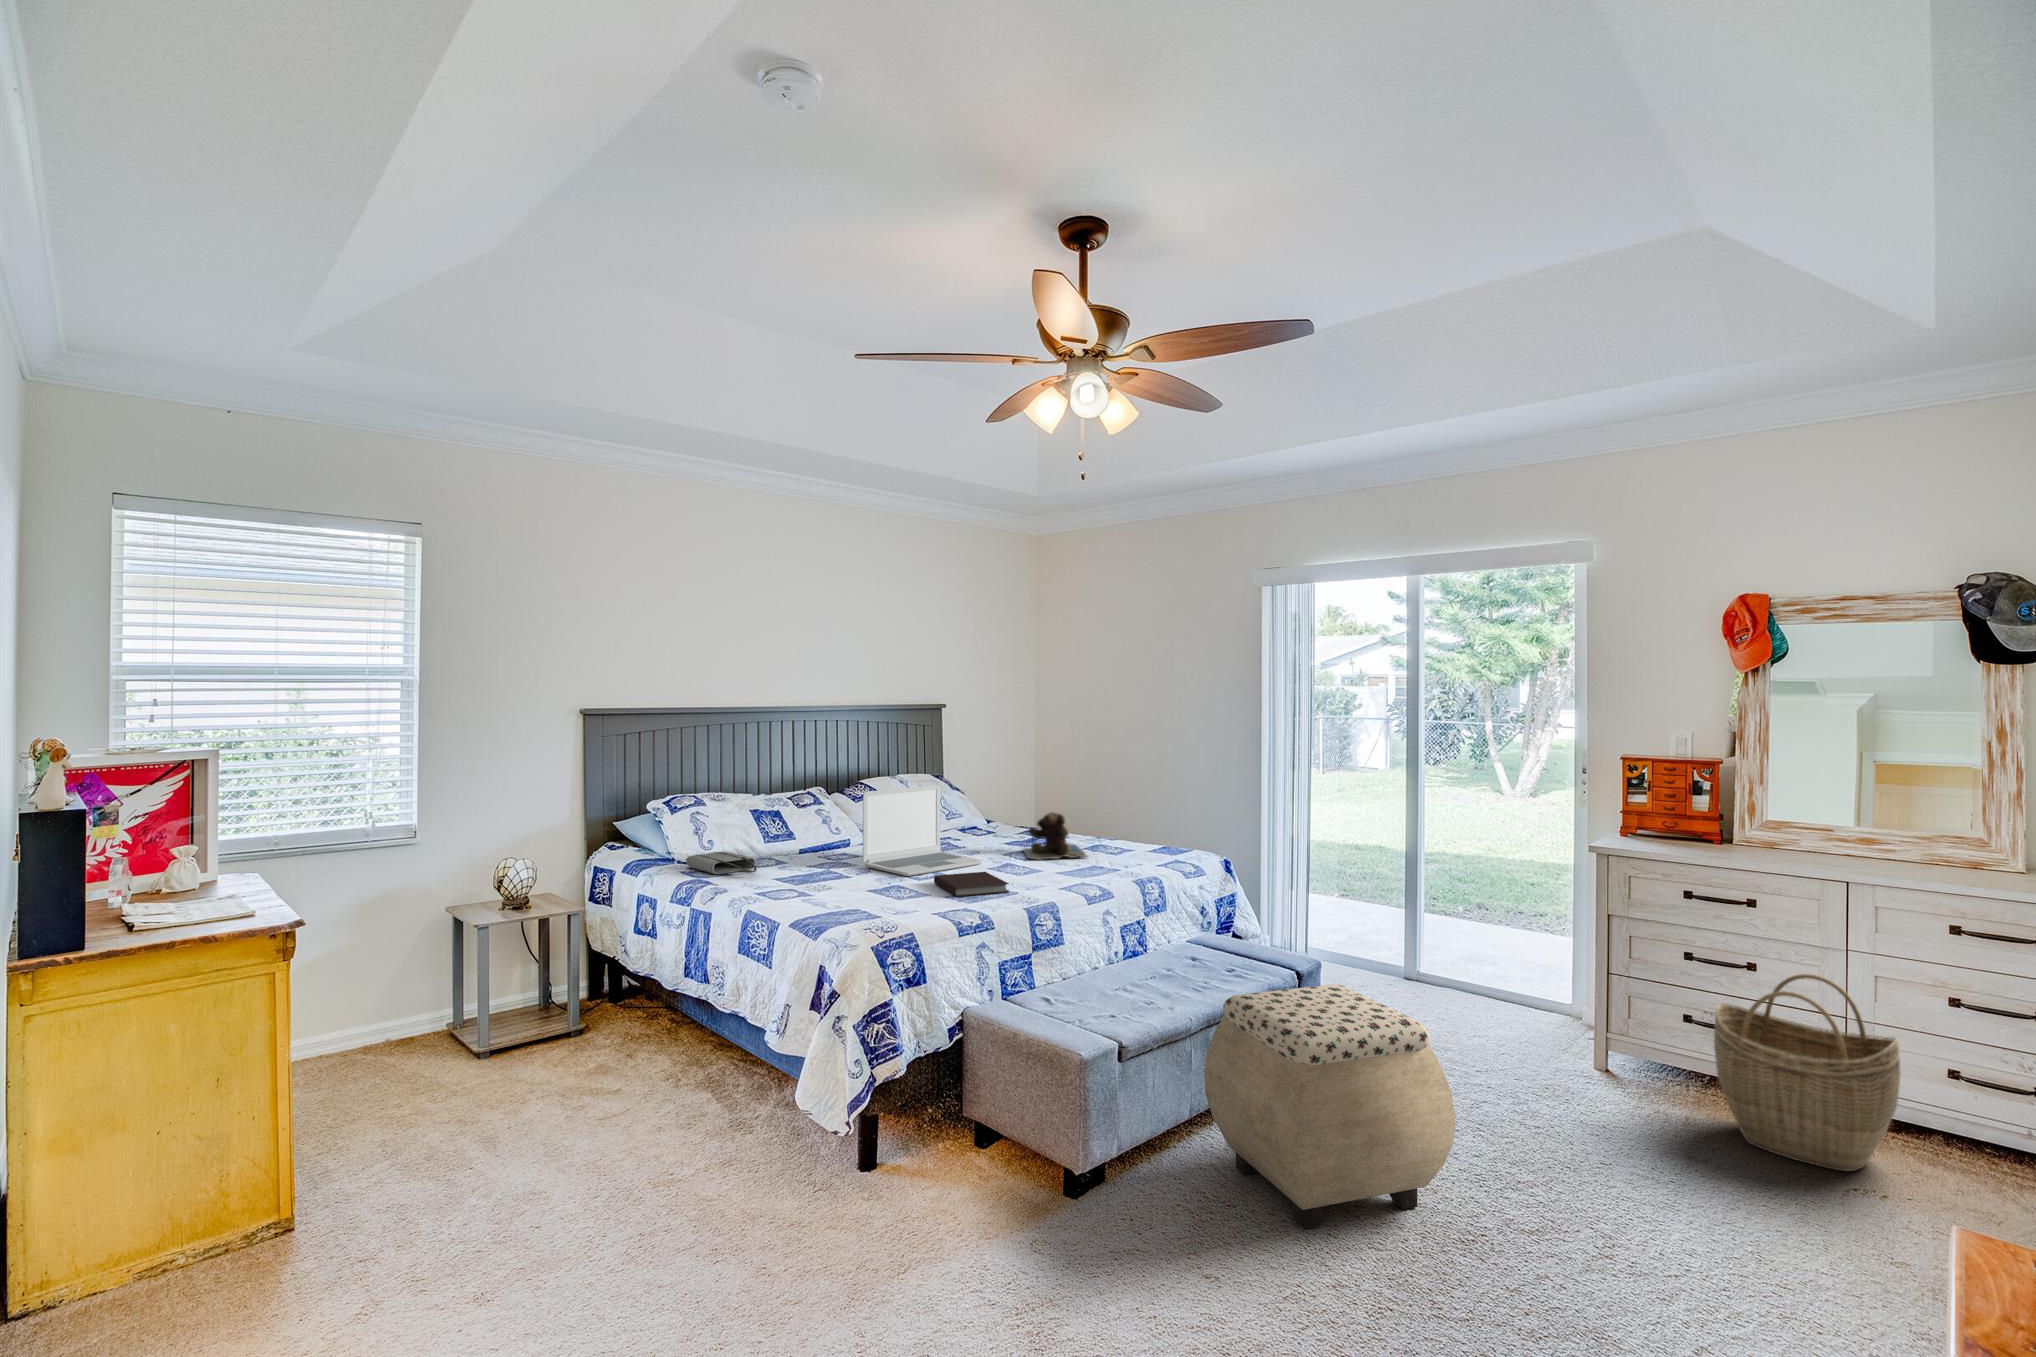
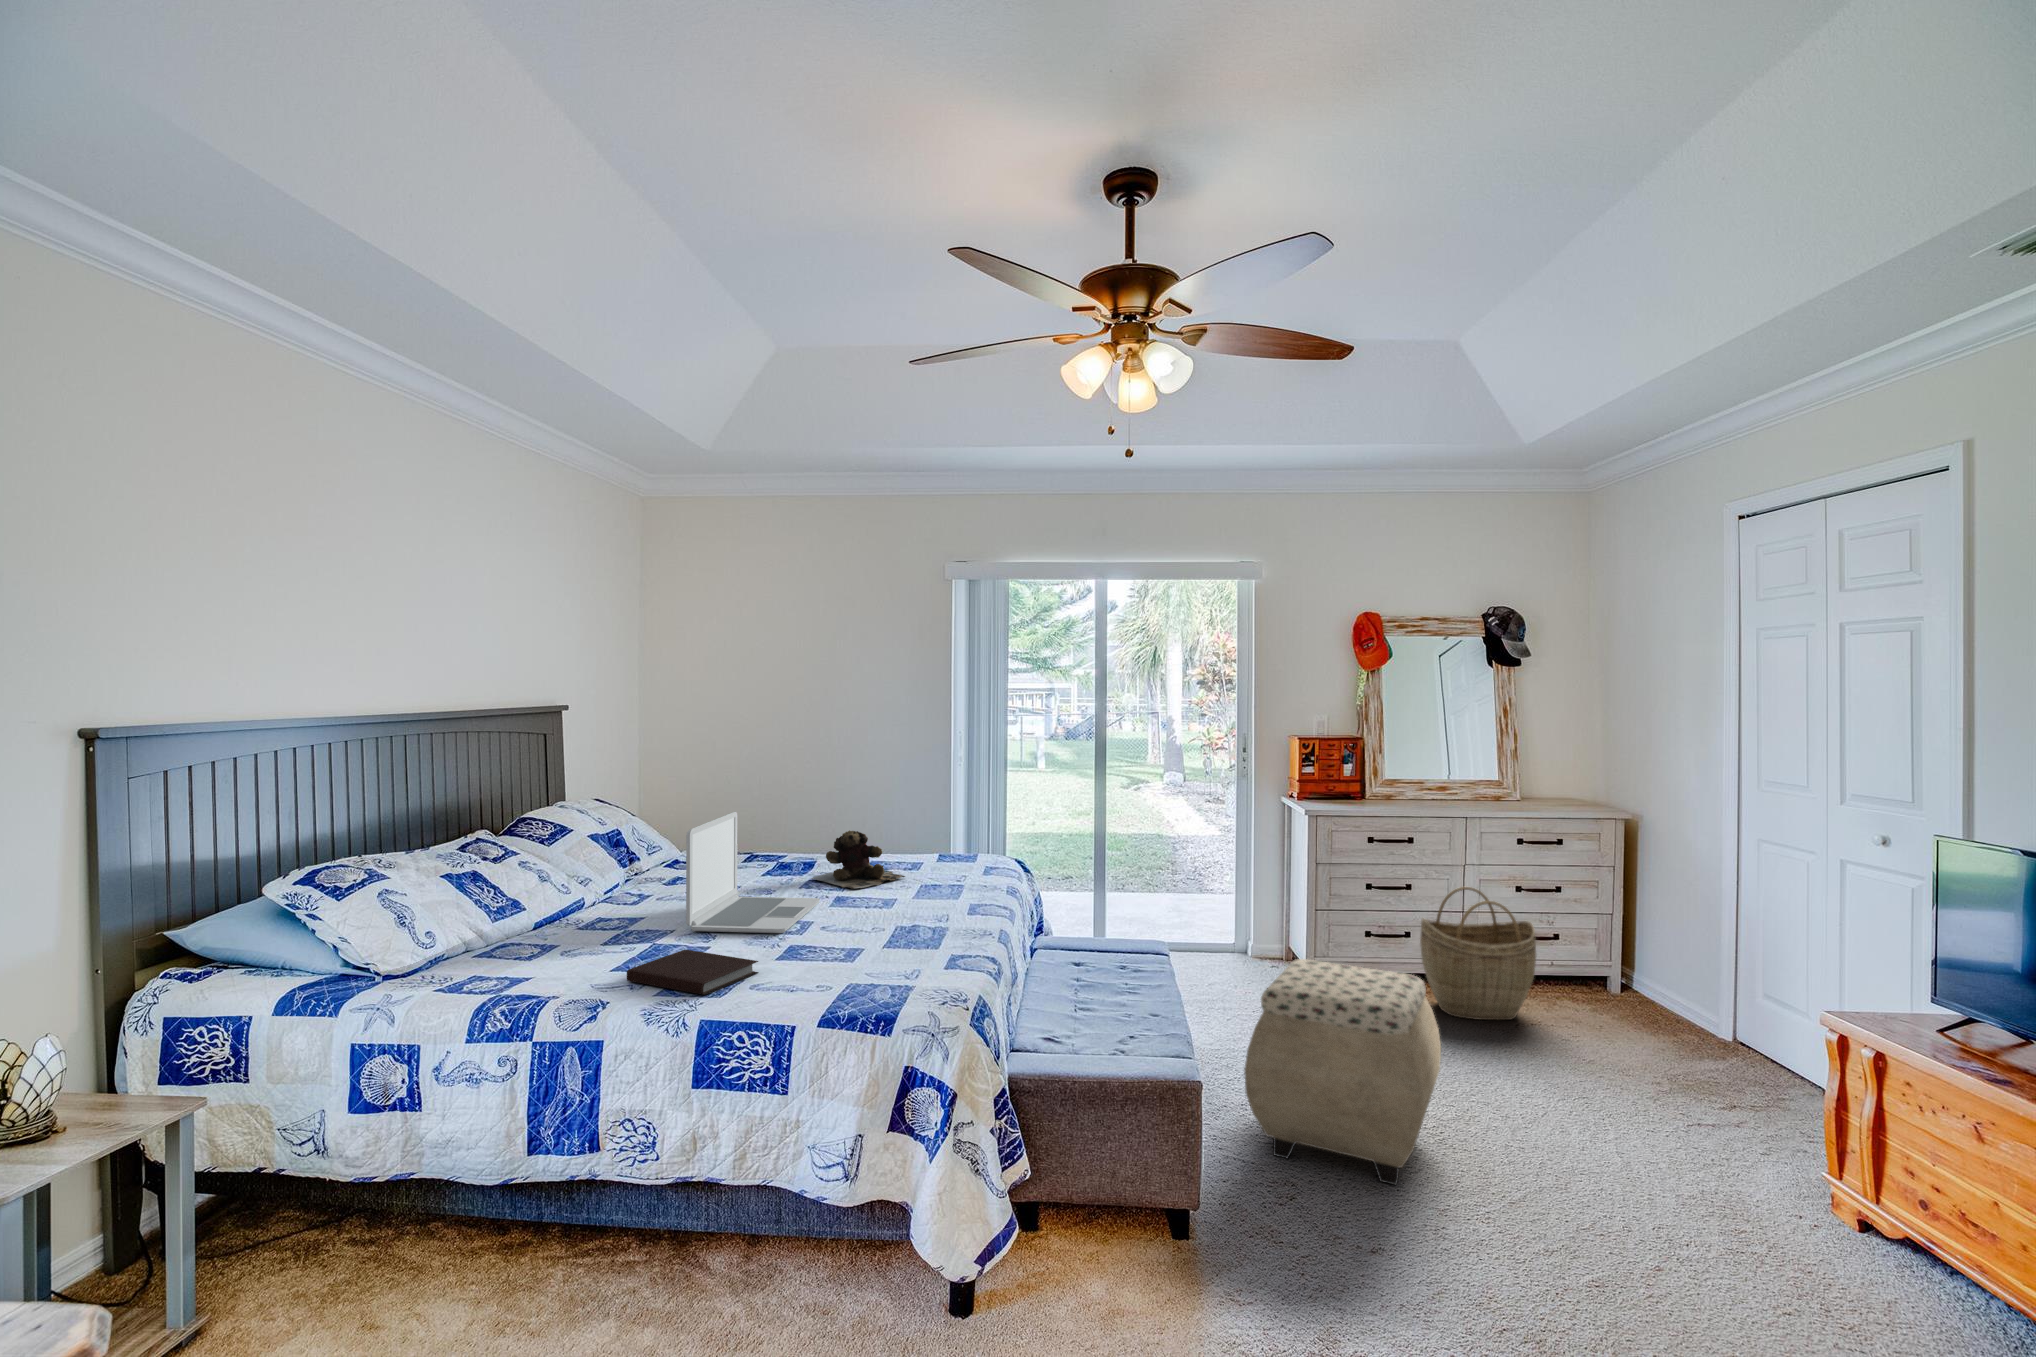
tote bag: present [686,852,757,875] -> none [404,947,579,983]
notebook: present [934,872,1009,897] -> present [627,949,758,995]

